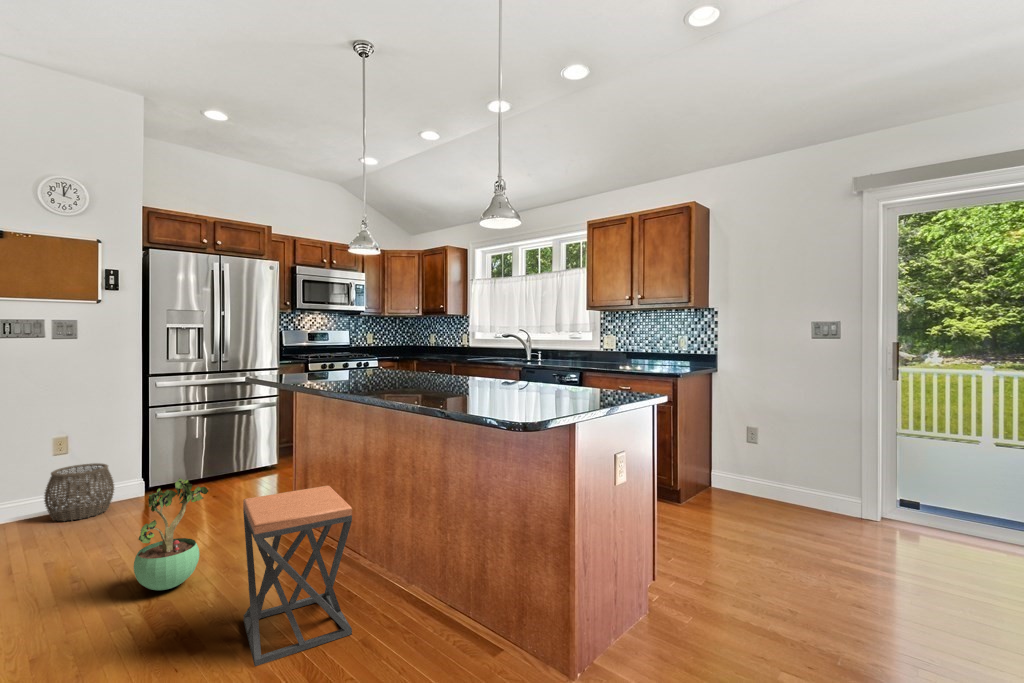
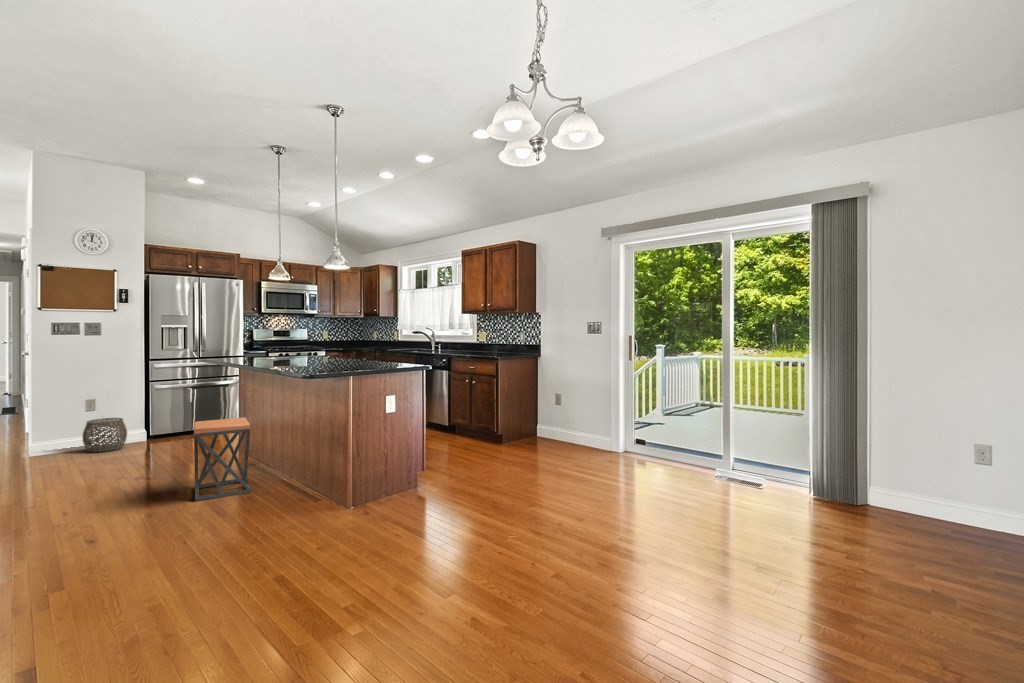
potted plant: present [134,478,208,590] -> none [136,415,180,478]

